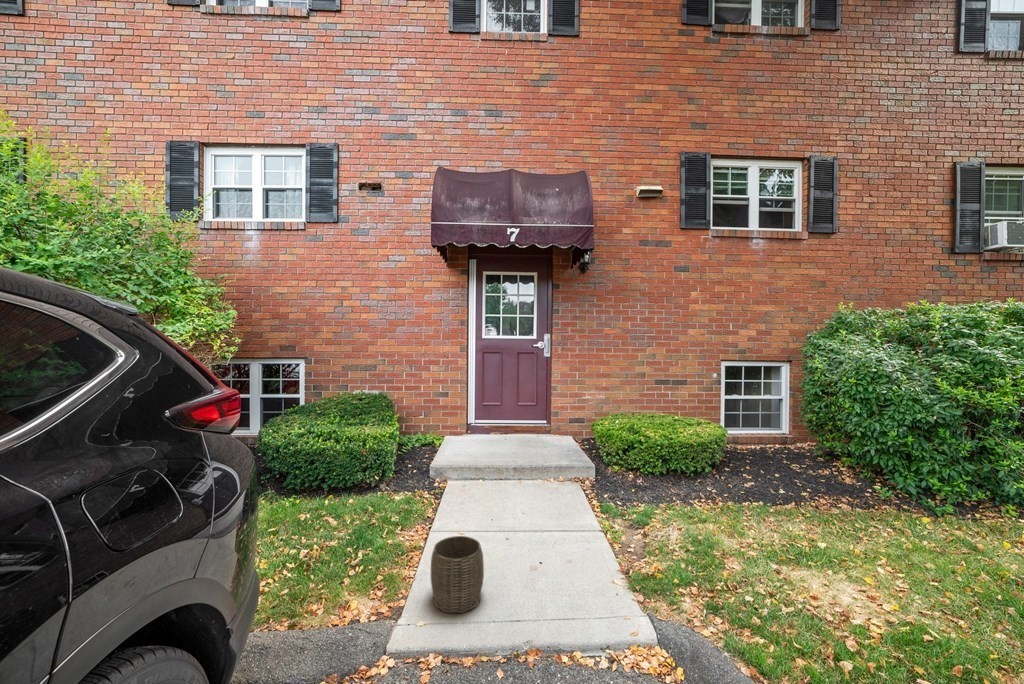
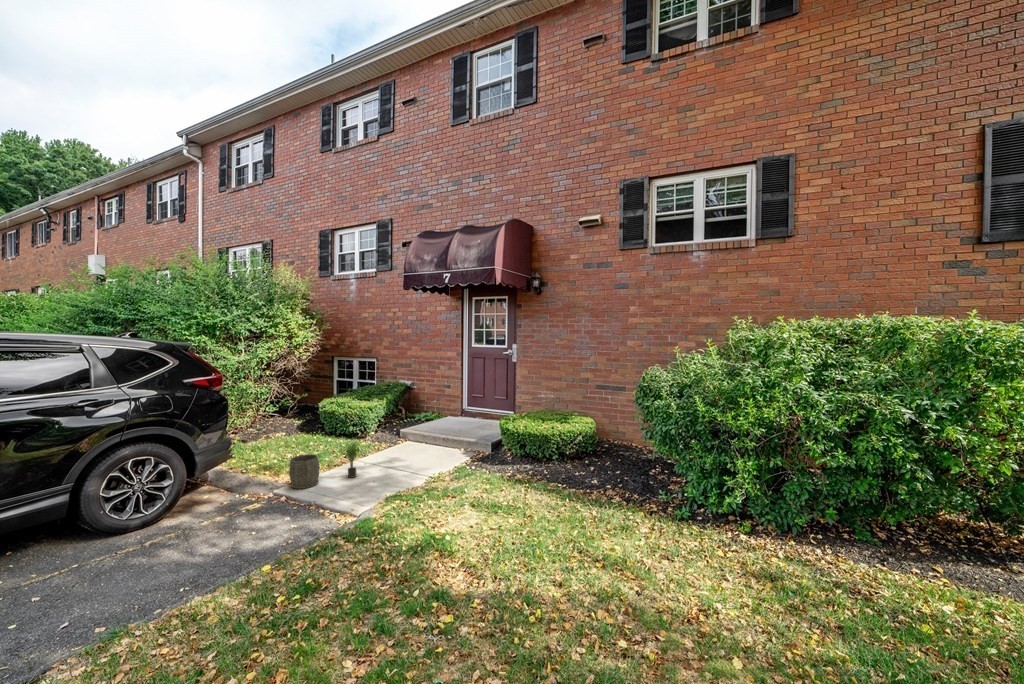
potted plant: none [482,486,526,562] -> present [343,443,359,478]

